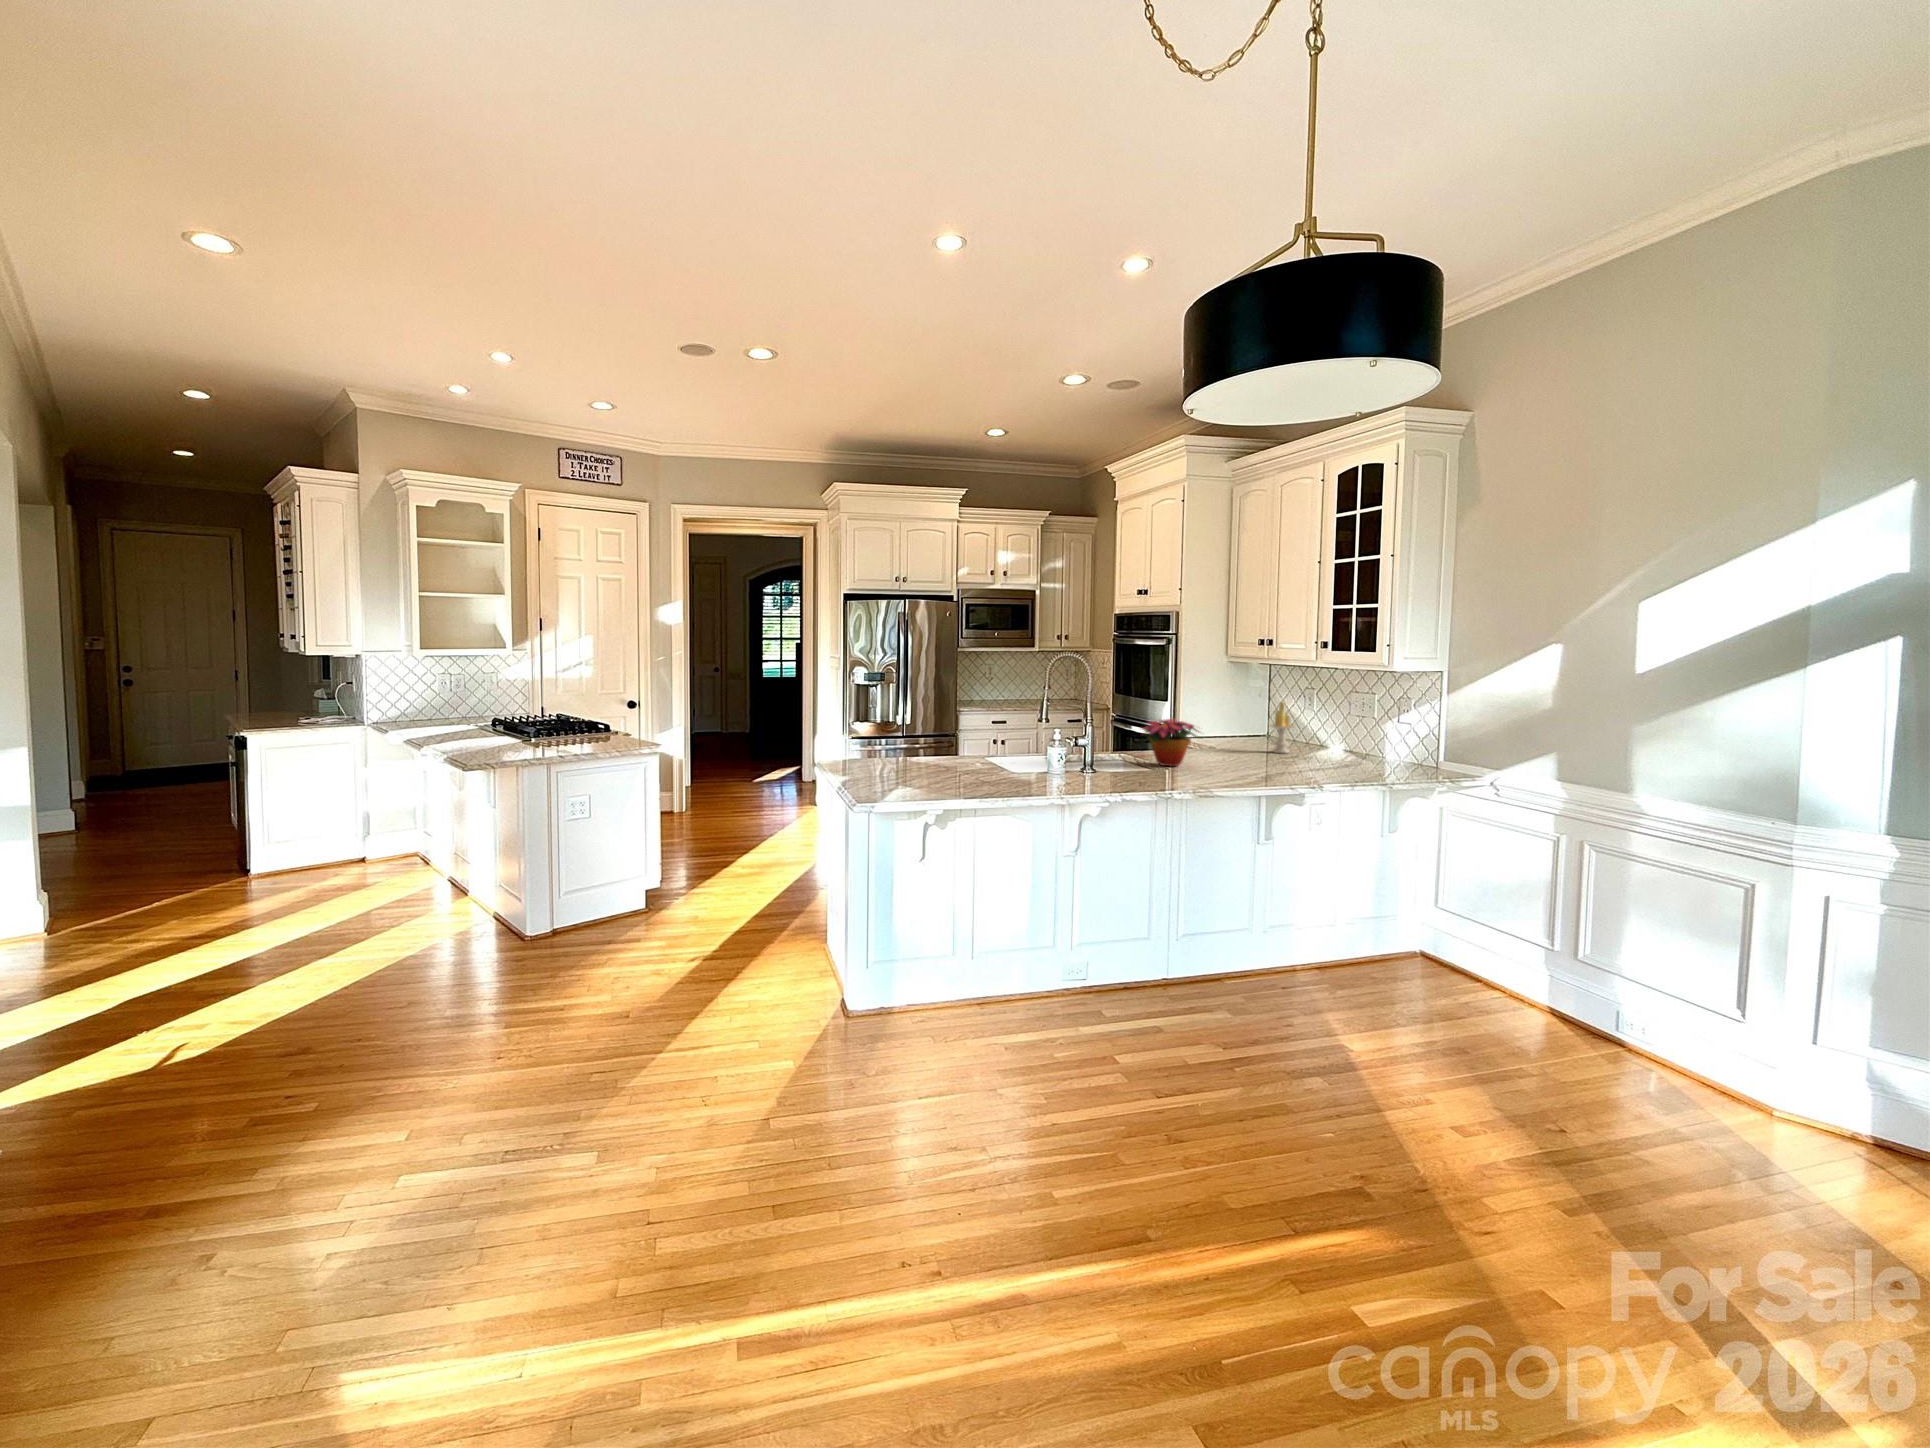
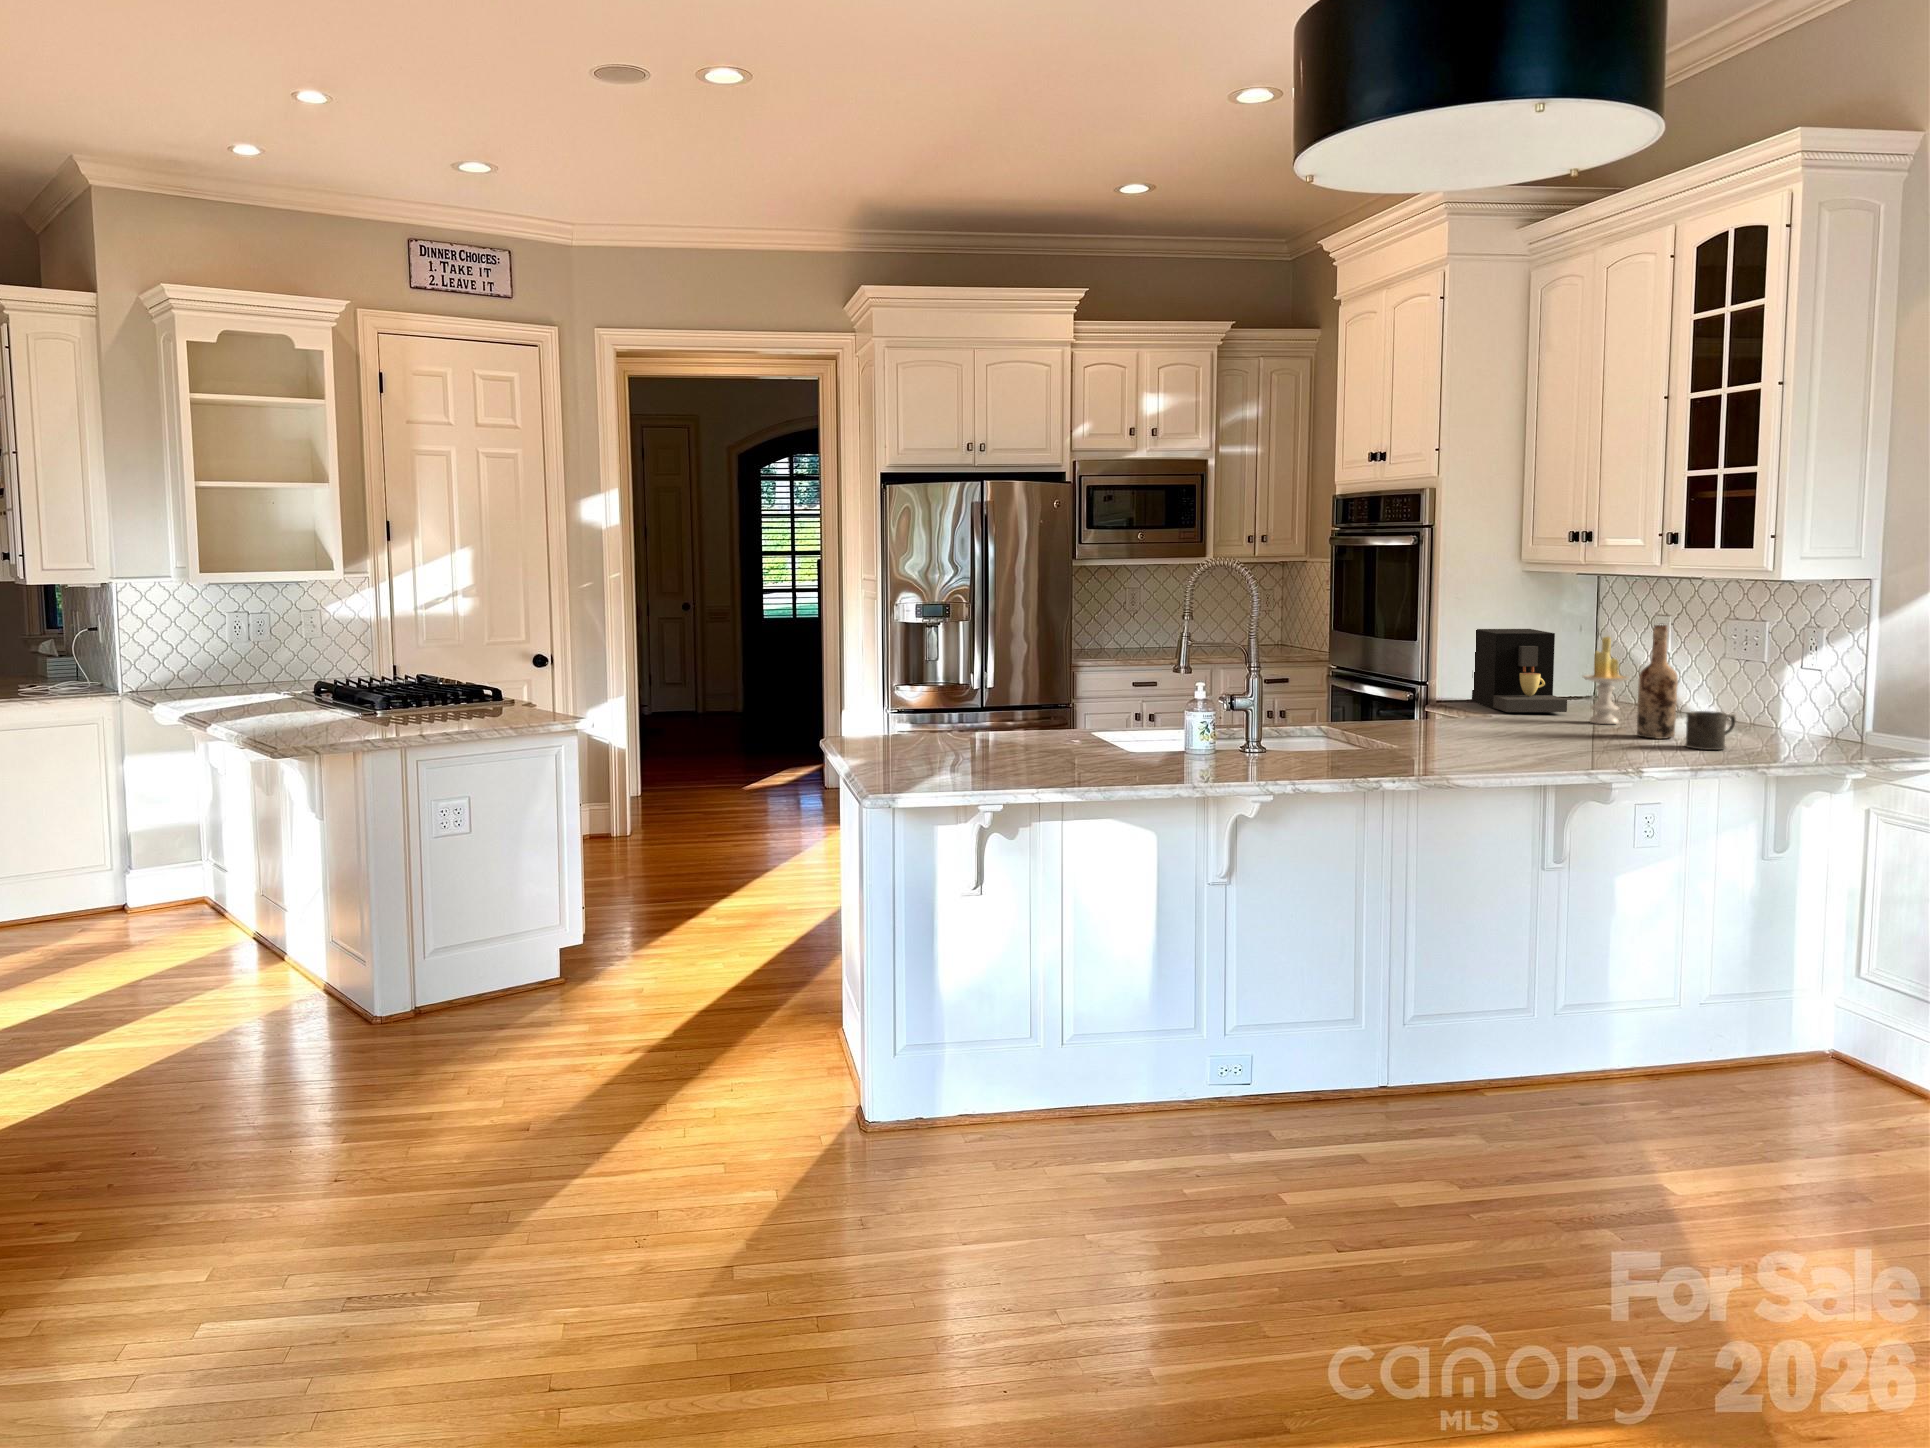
coffee maker: none [1199,695,1258,745] -> present [1472,629,1567,712]
wine bottle: none [1304,696,1328,763] -> present [1637,625,1678,739]
flower arrangement: present [1143,719,1198,766] -> none [1344,663,1465,744]
mug: none [1334,748,1364,771] -> present [1685,711,1736,750]

